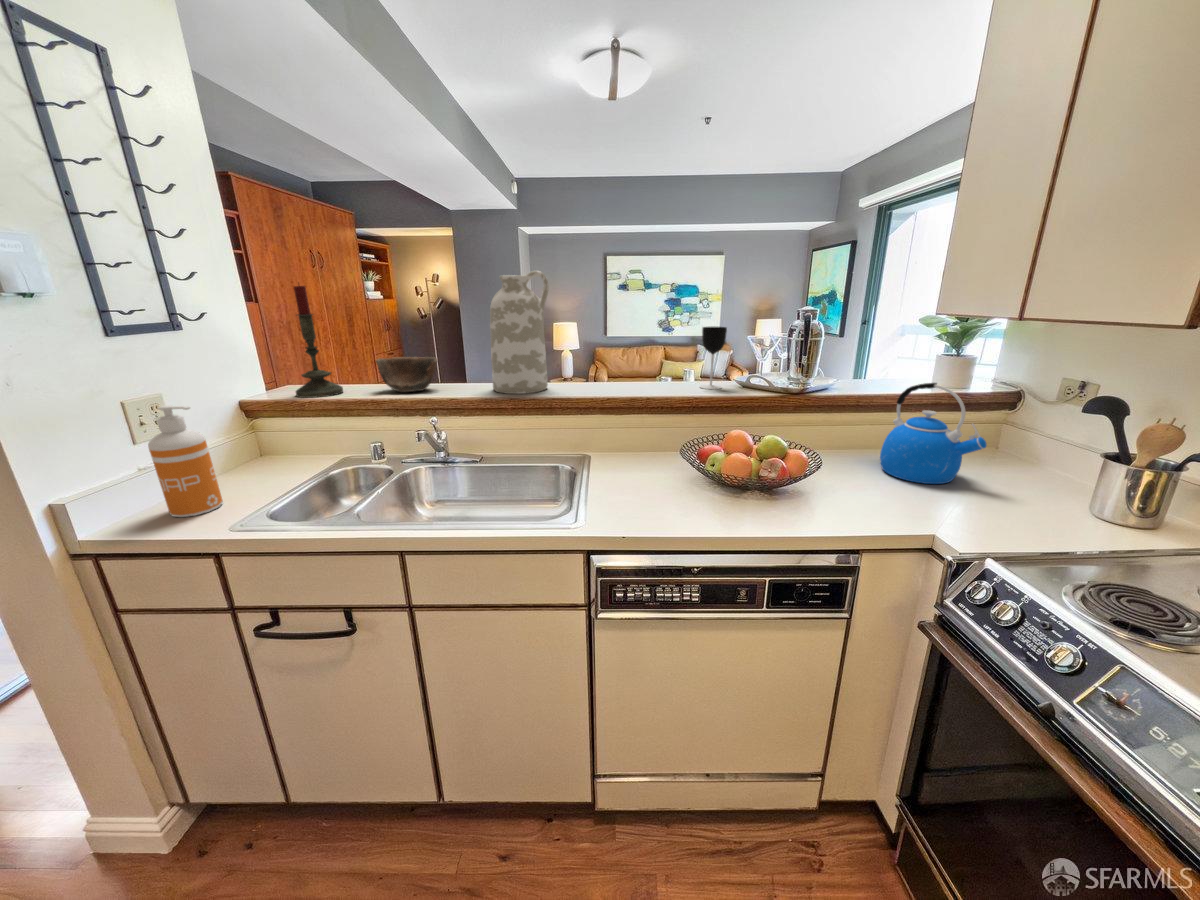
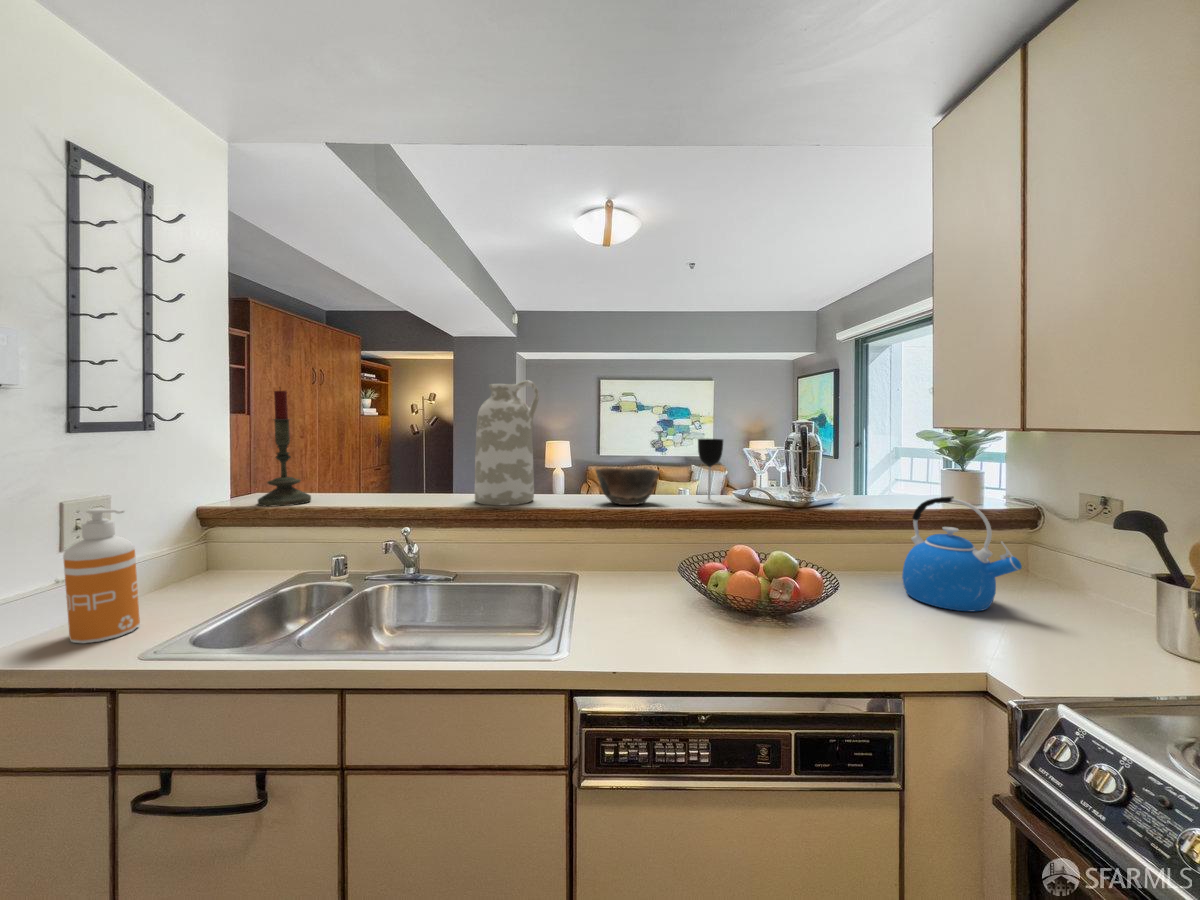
bowl: present [376,357,437,392] -> present [596,467,660,505]

